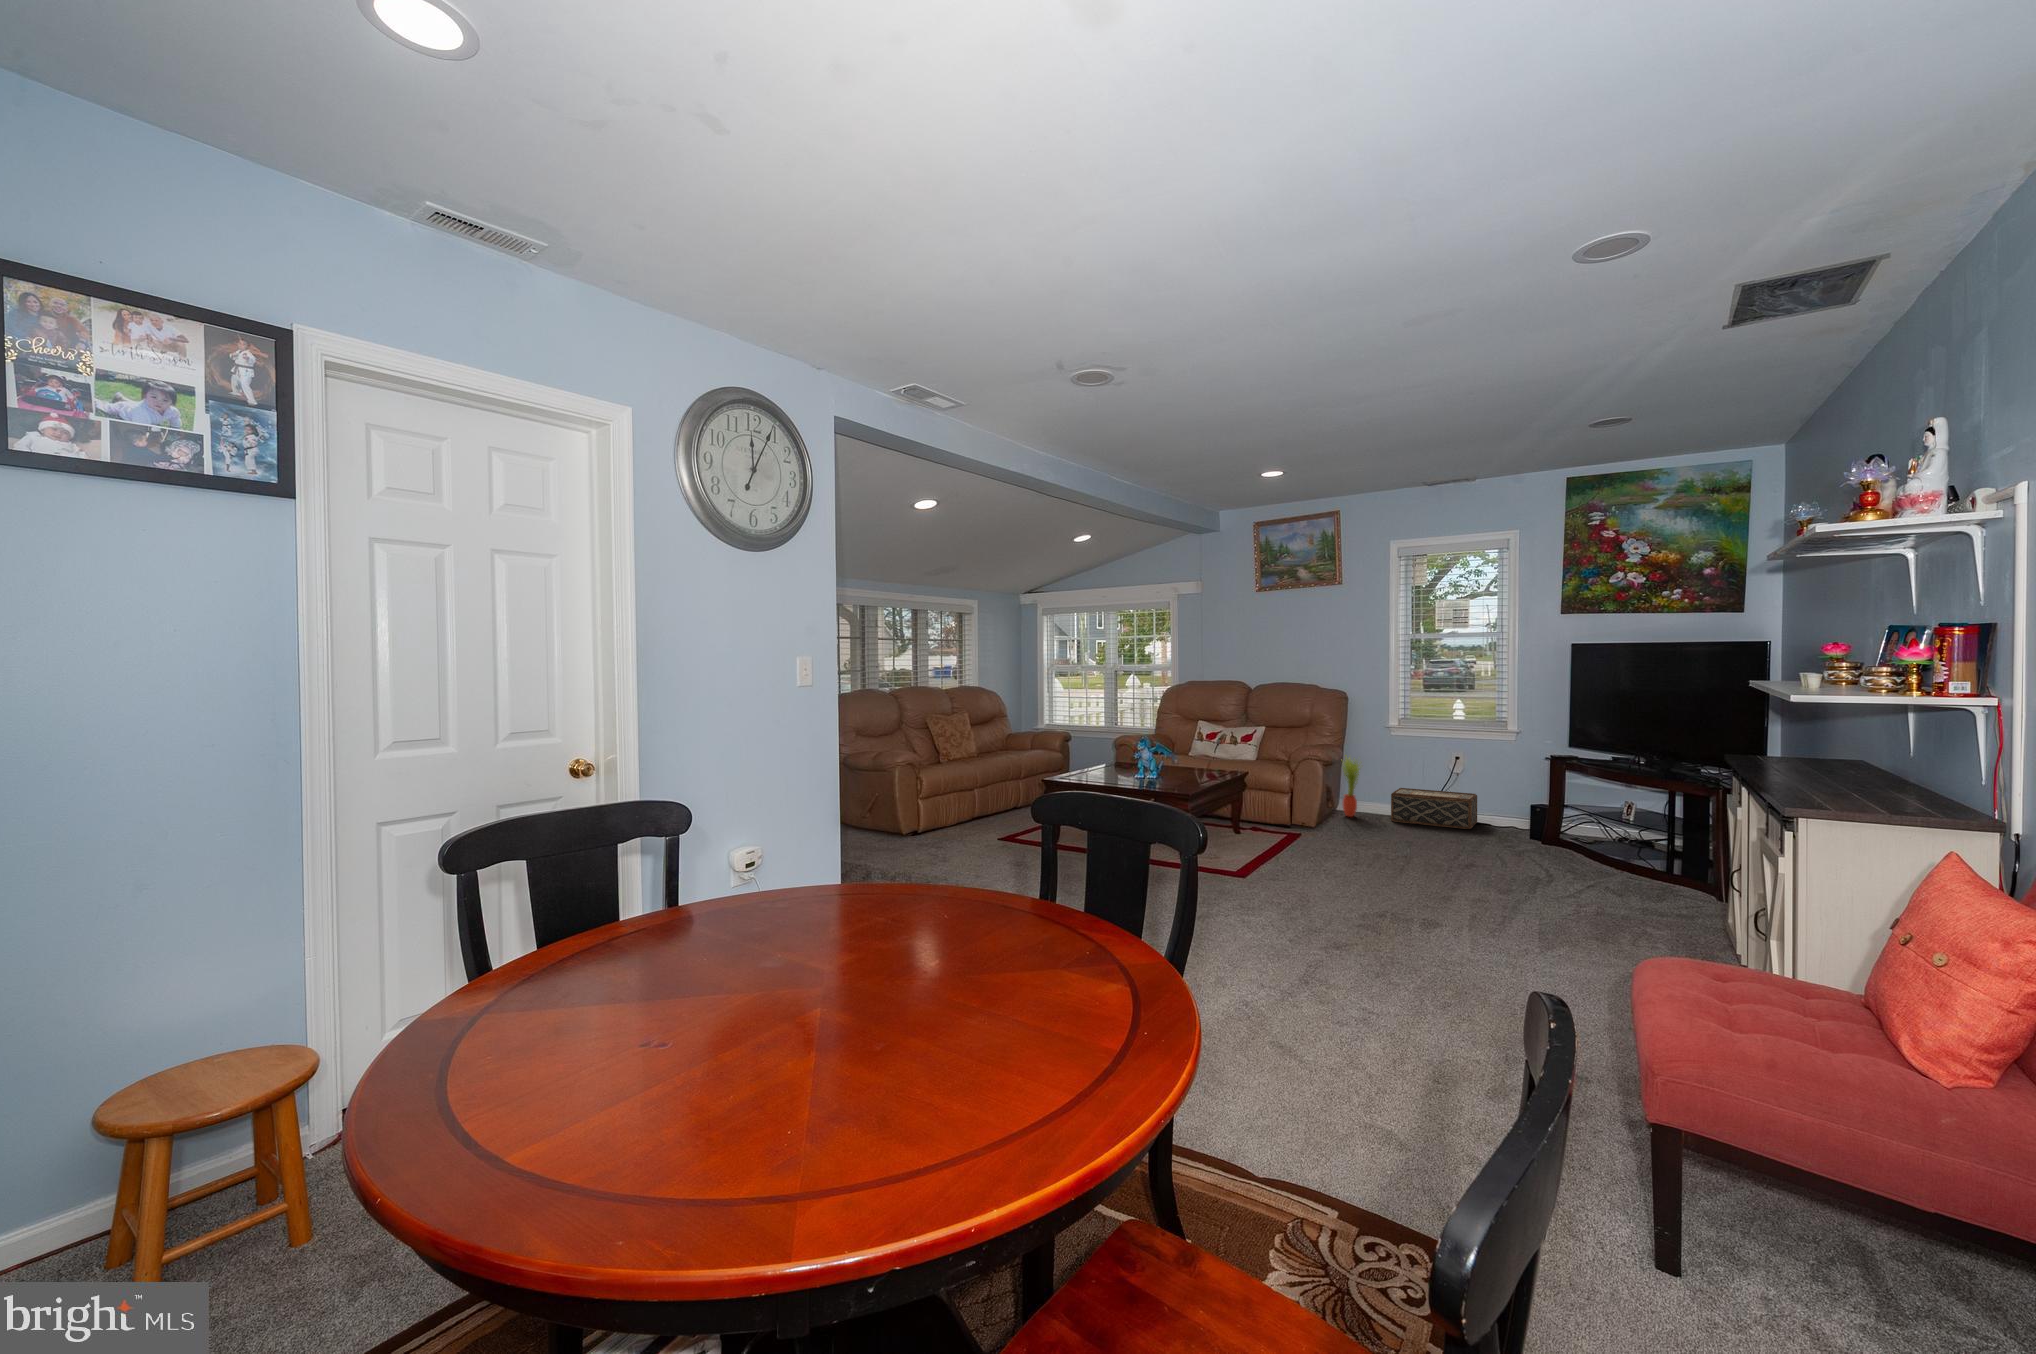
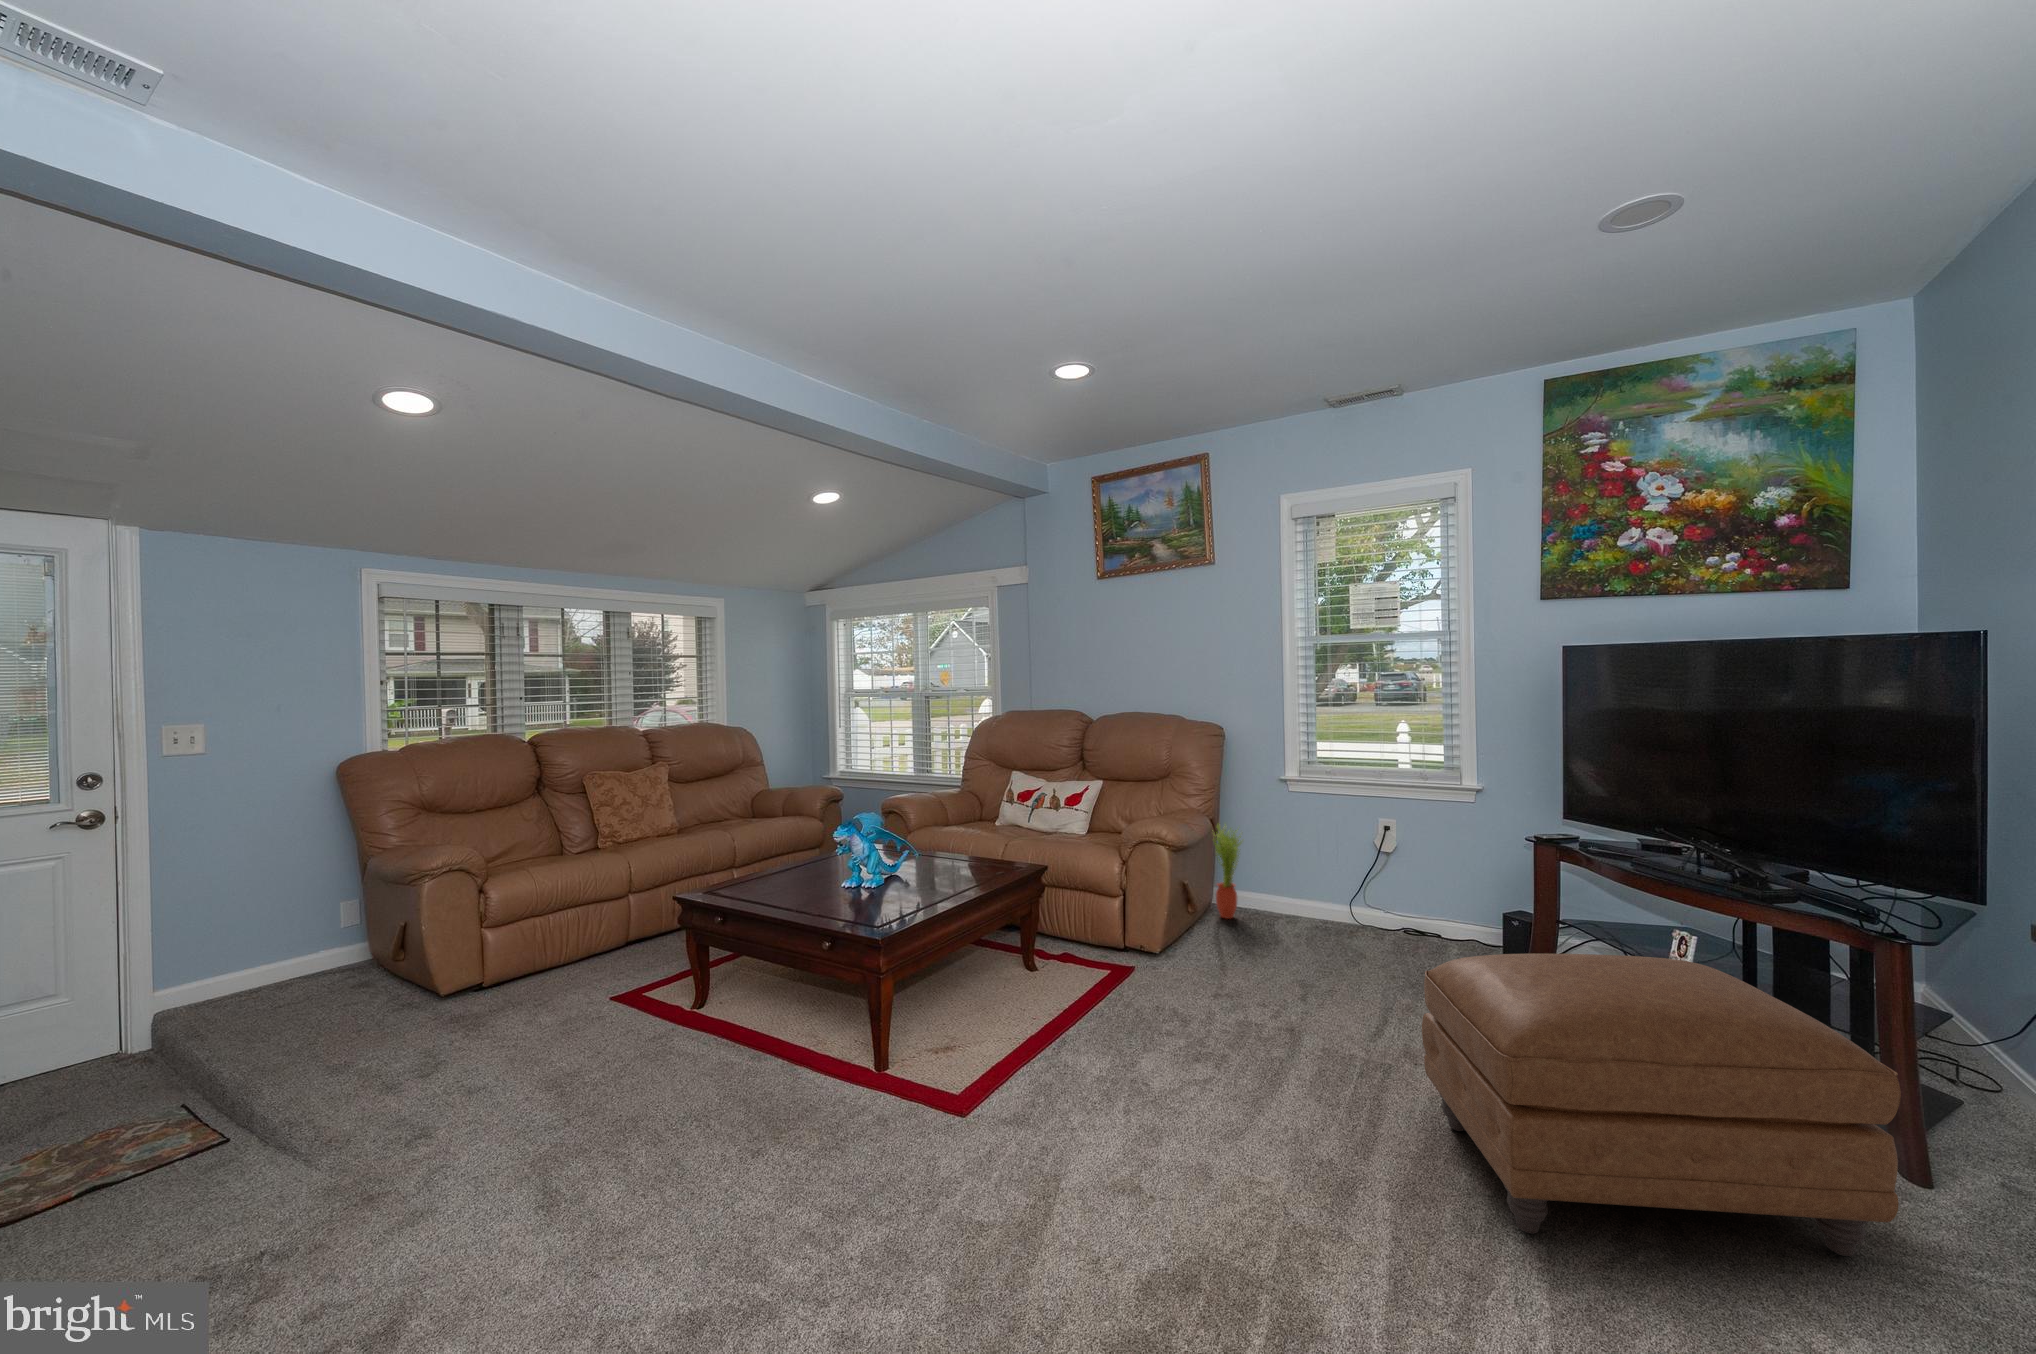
woven basket: present [1391,788,1477,829] -> none [1286,871,1419,946]
ottoman: none [1481,798,1693,915] -> present [1422,953,1901,1256]

